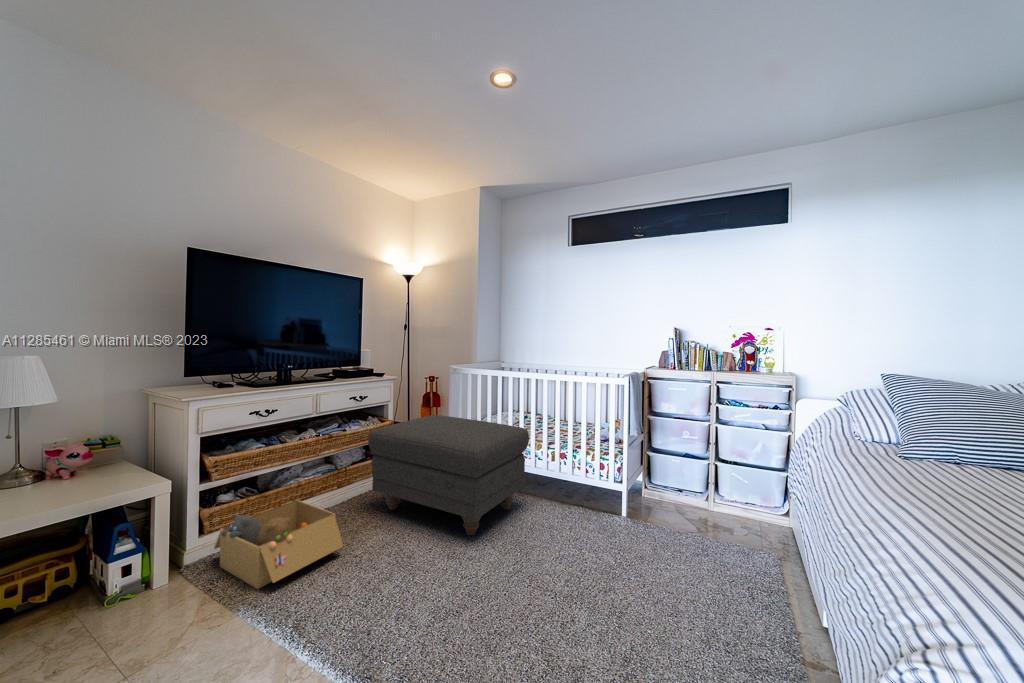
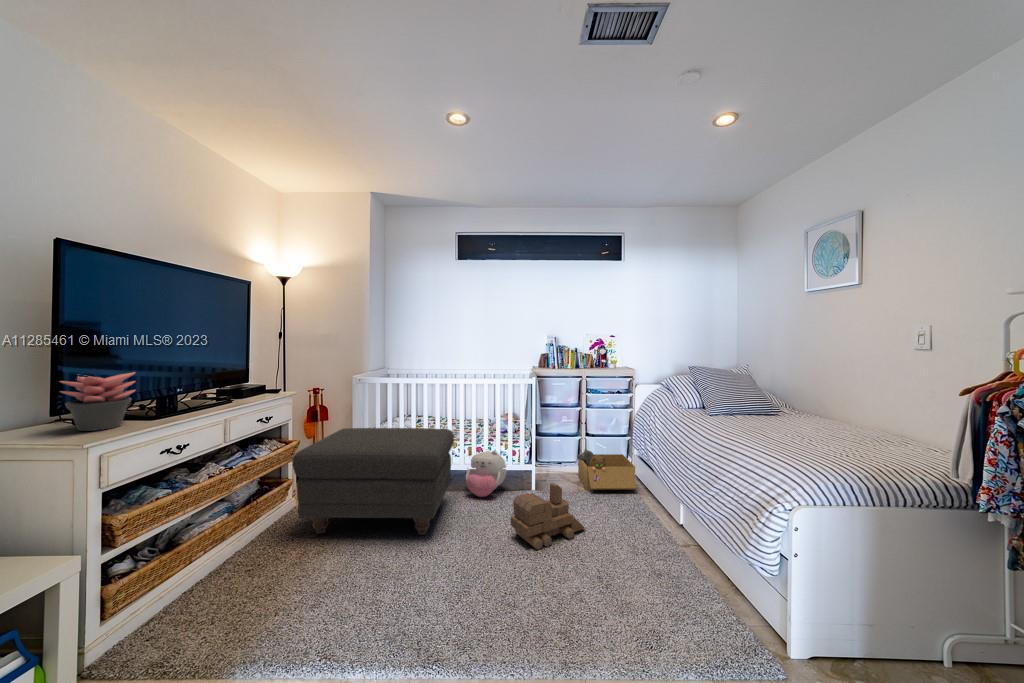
succulent plant: none [191,349,241,392] -> present [60,372,136,431]
plush toy: none [544,455,594,510] -> present [466,450,507,497]
cardboard box: present [214,500,343,589] -> present [578,449,636,490]
toy train: none [555,511,656,590] -> present [511,483,585,549]

